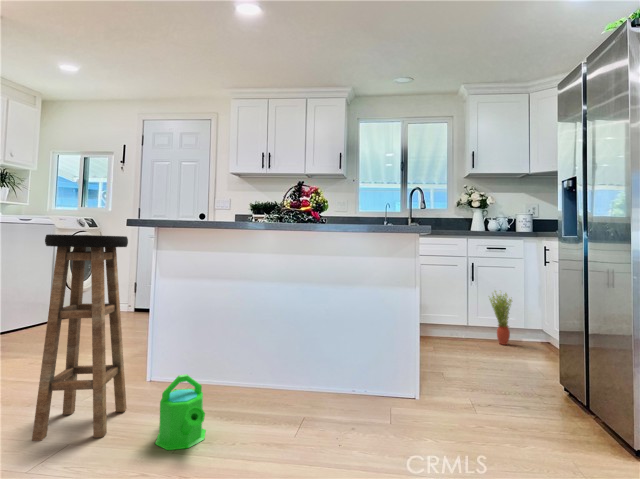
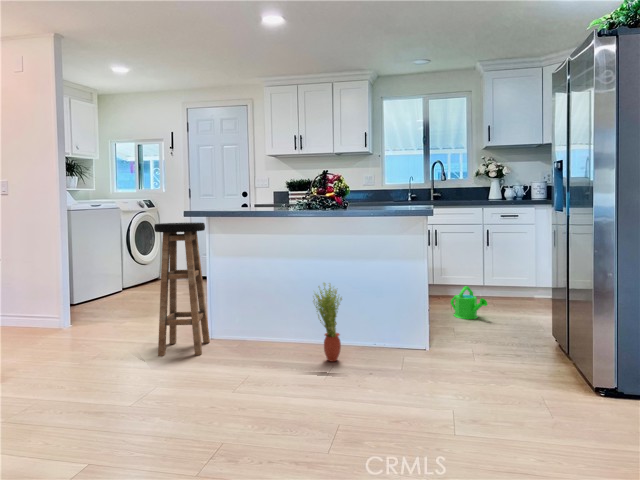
potted plant: present [490,291,512,345] -> present [314,283,342,362]
watering can: present [155,374,206,450] -> present [451,286,487,319]

